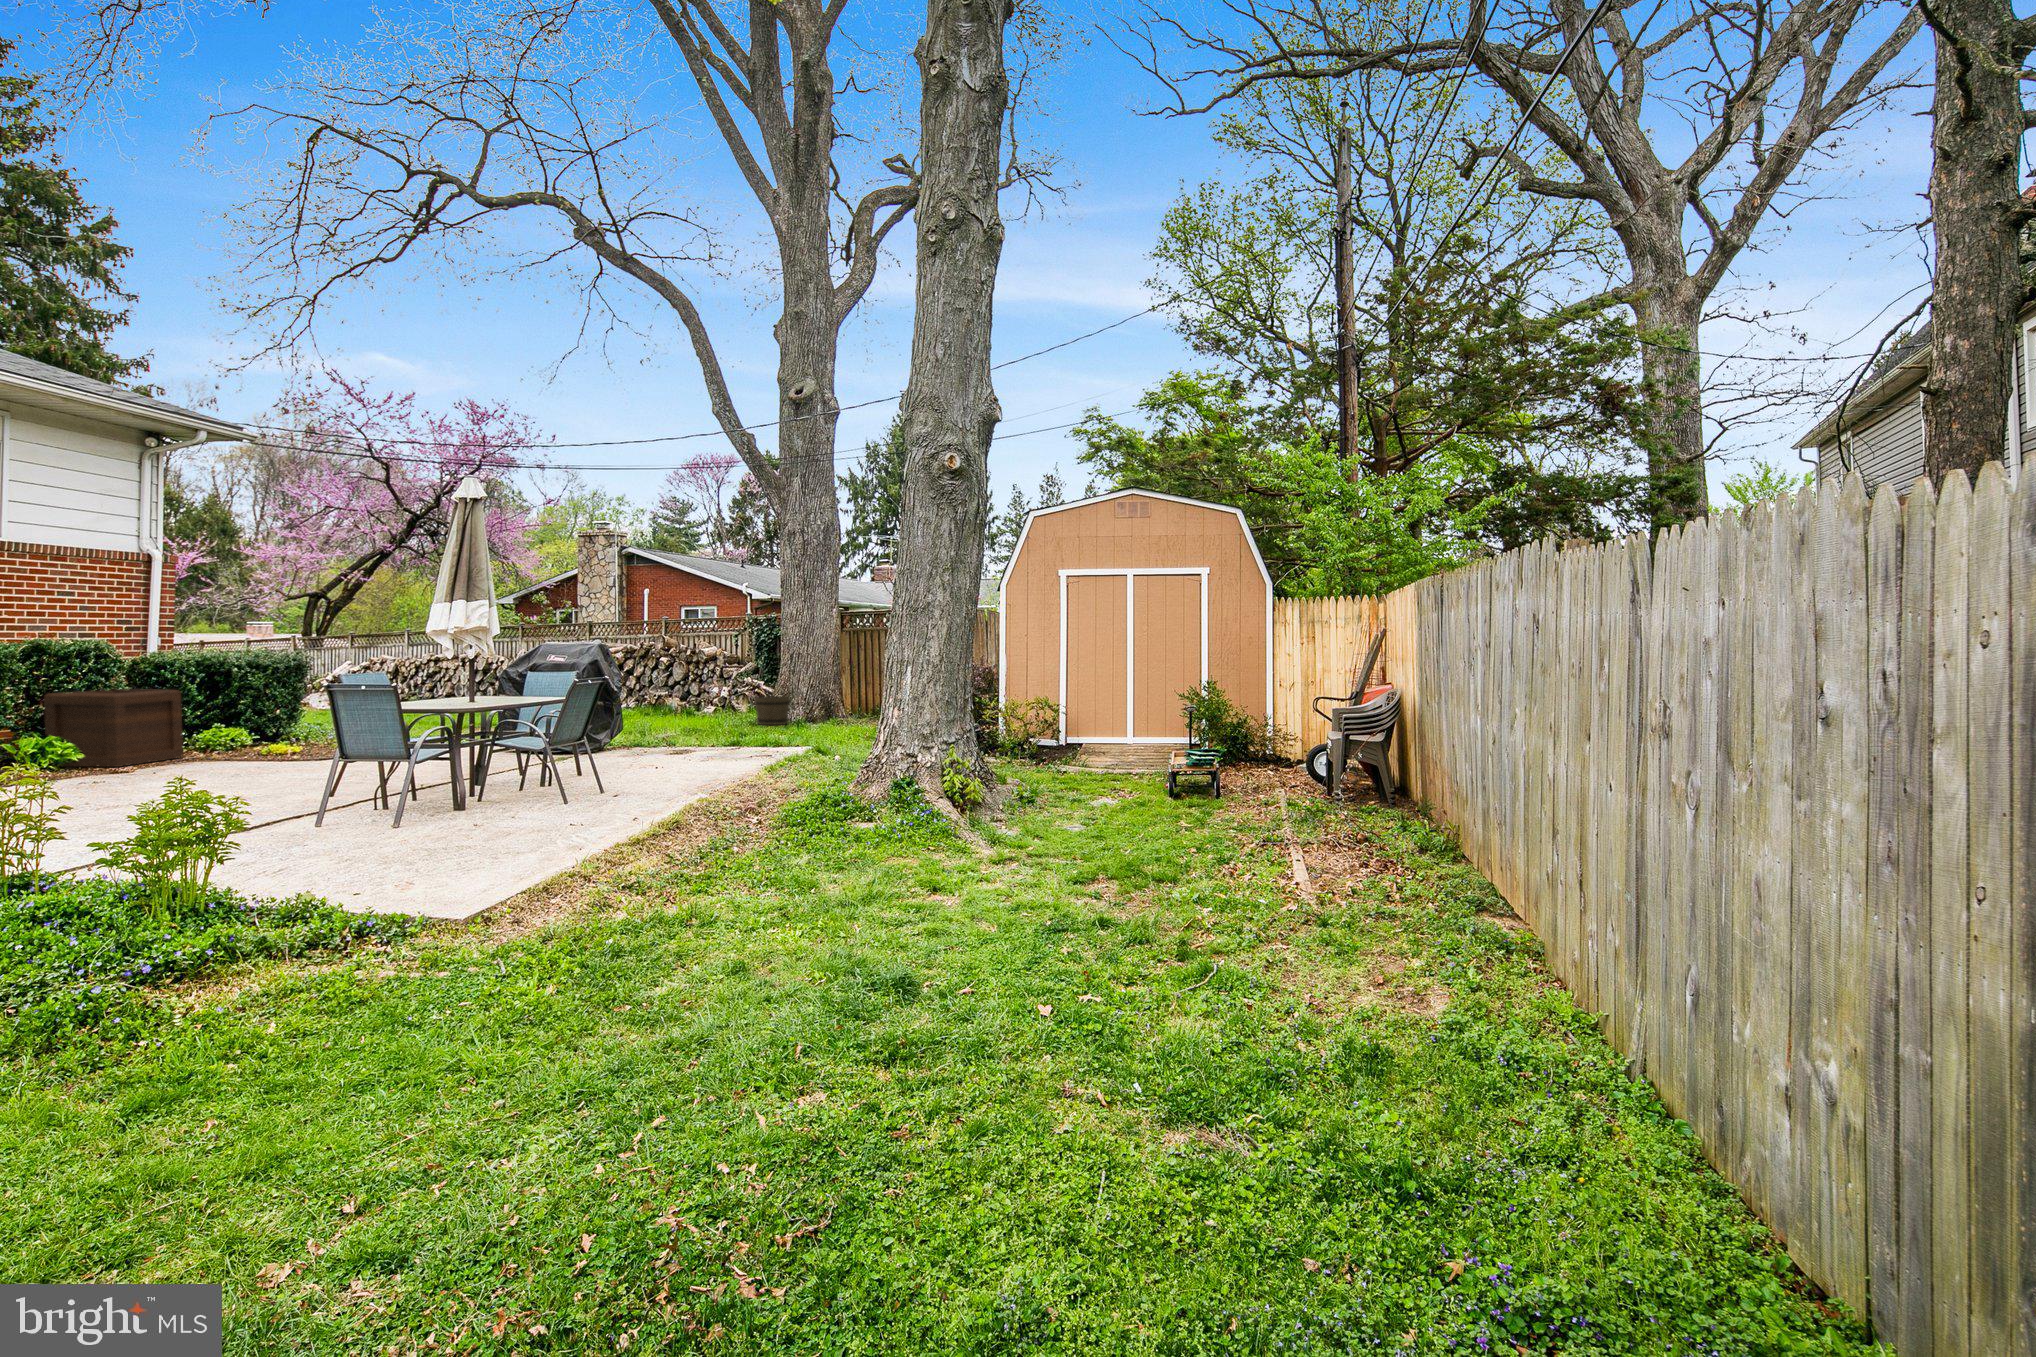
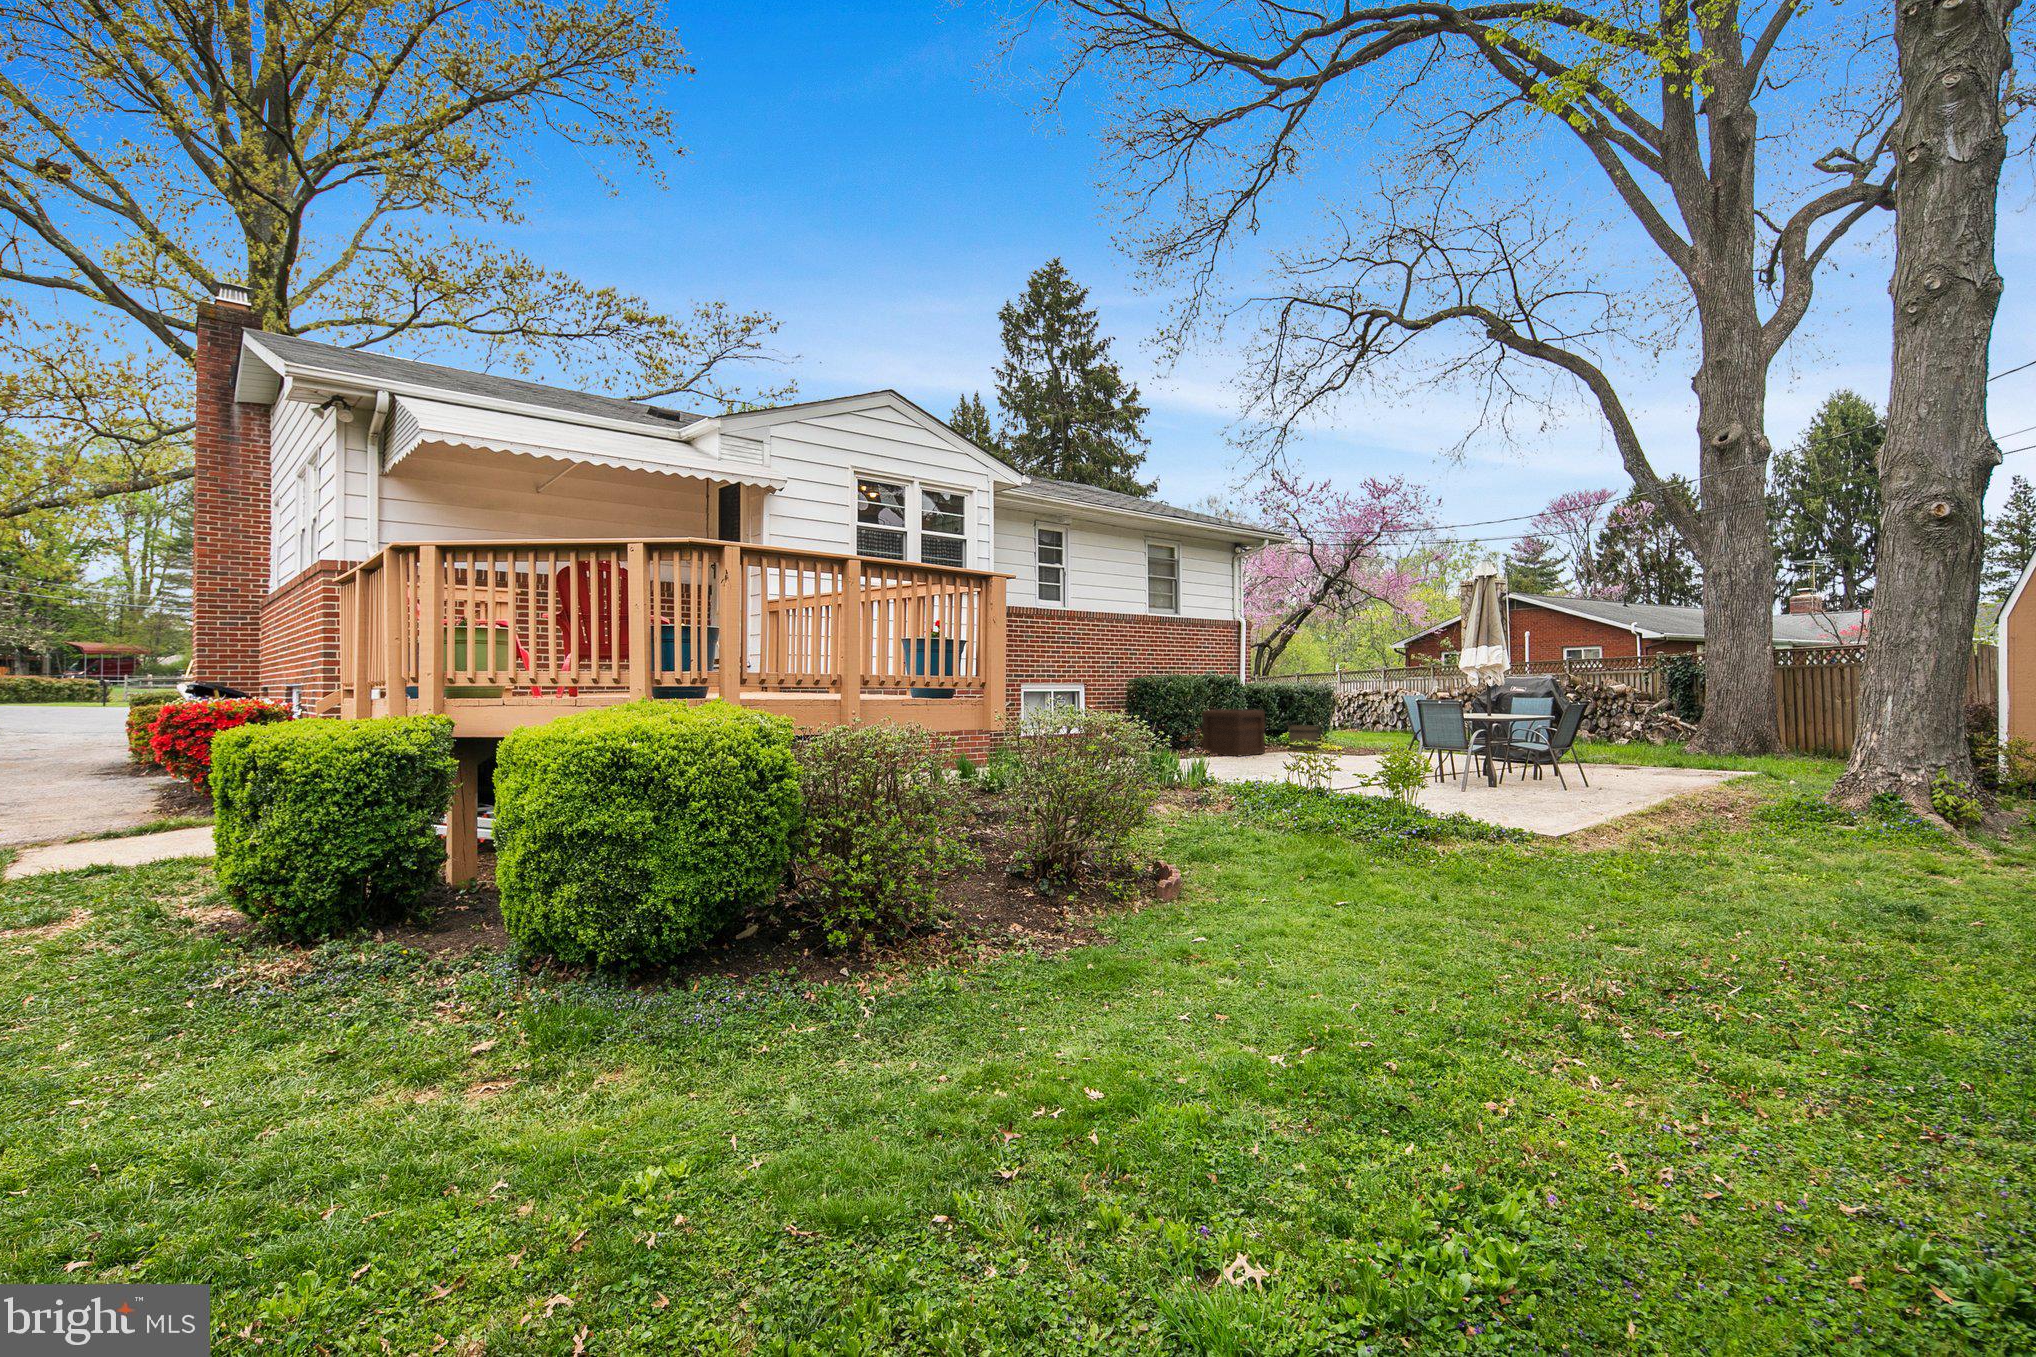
bucket: present [755,692,790,725] -> present [1288,725,1319,751]

